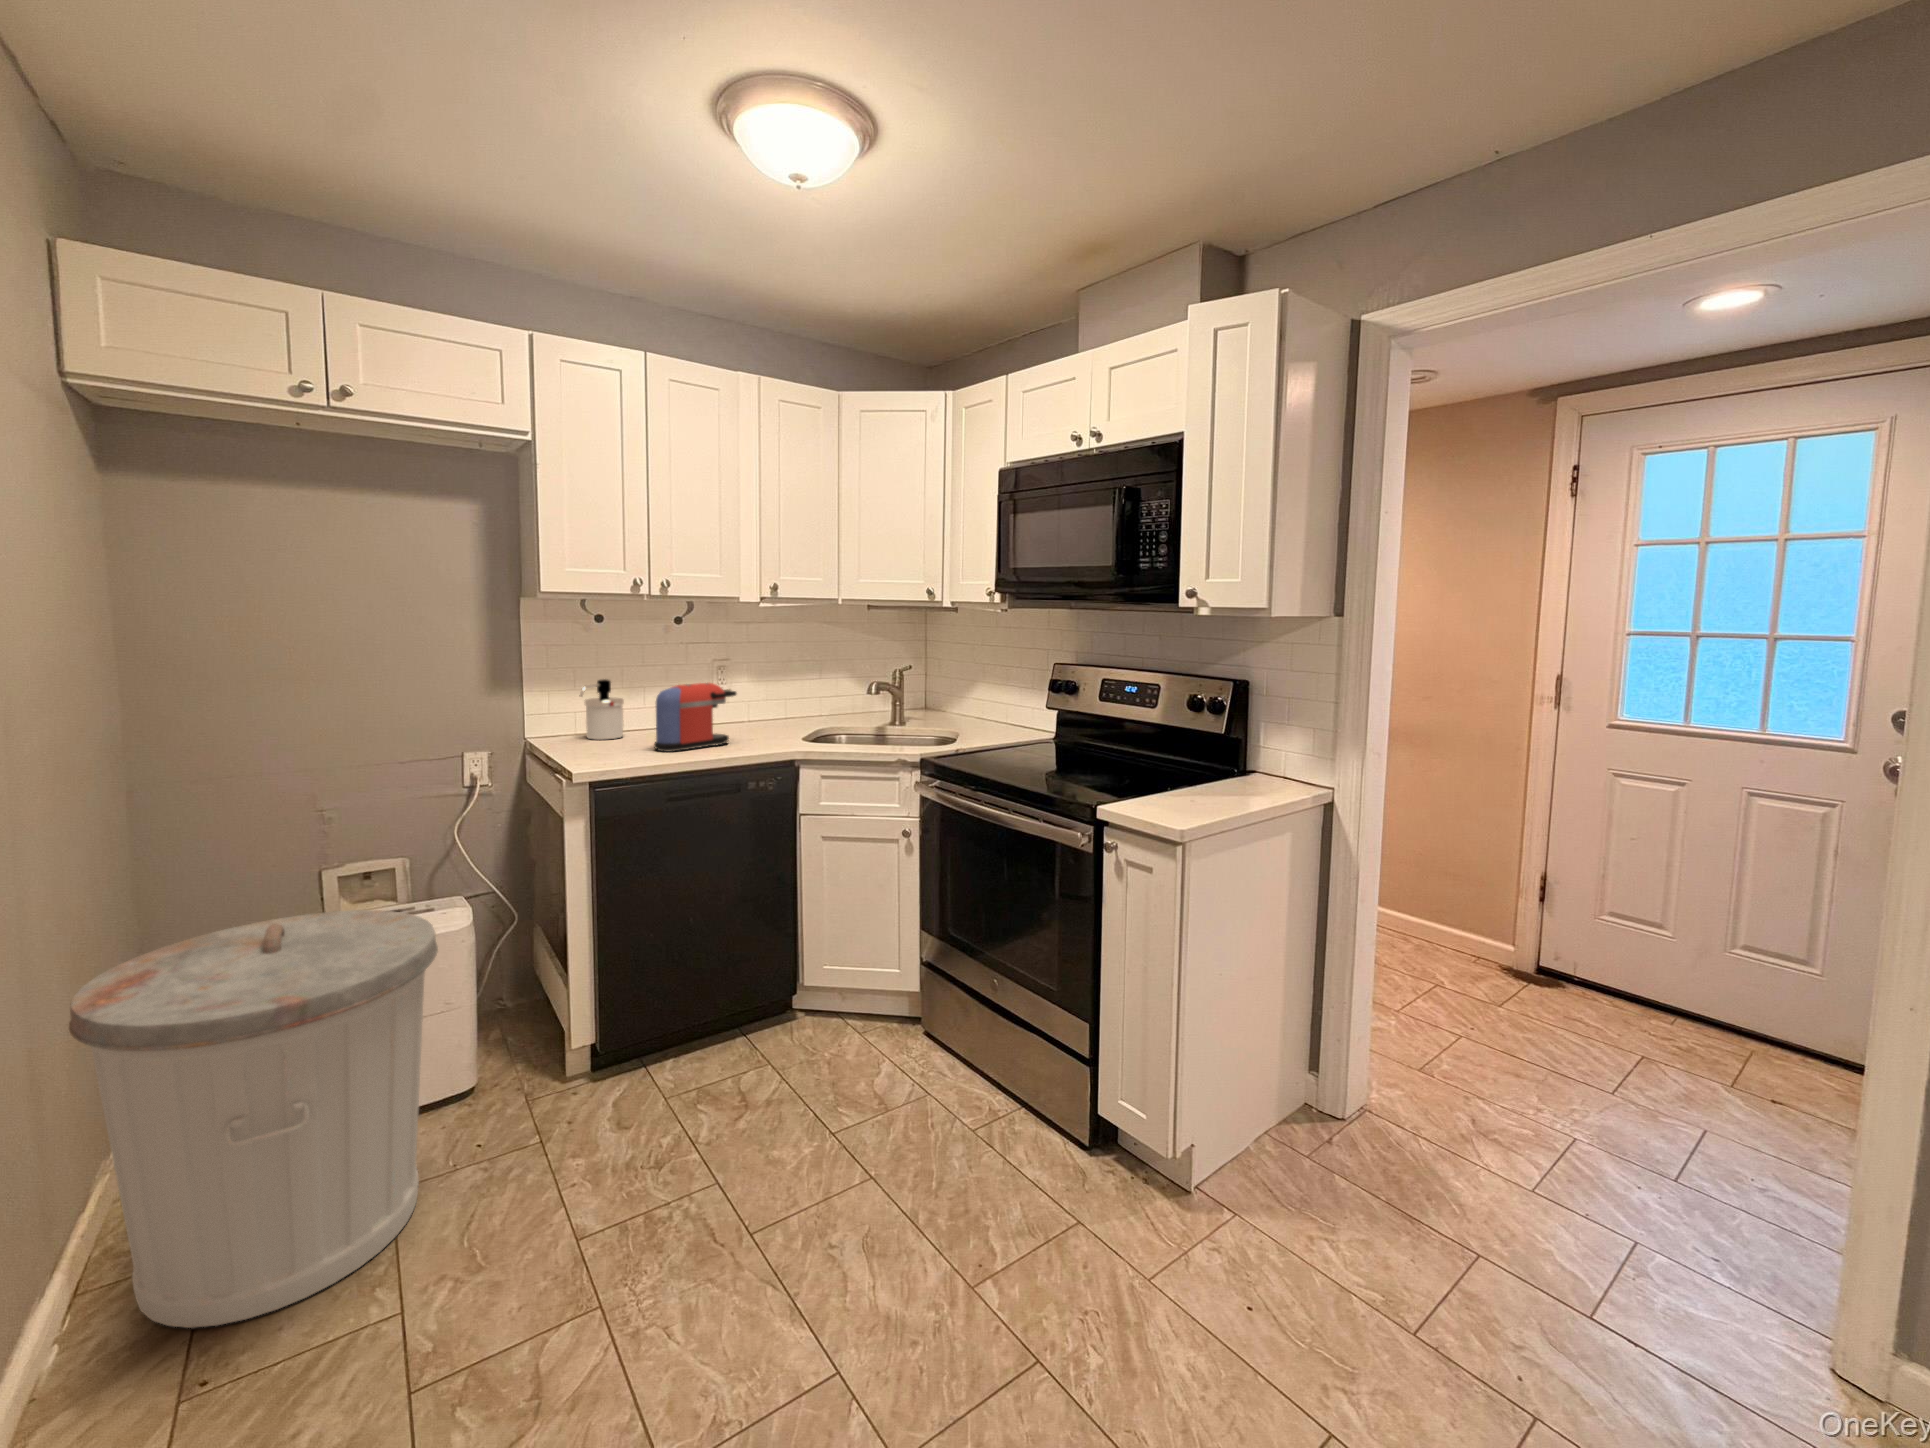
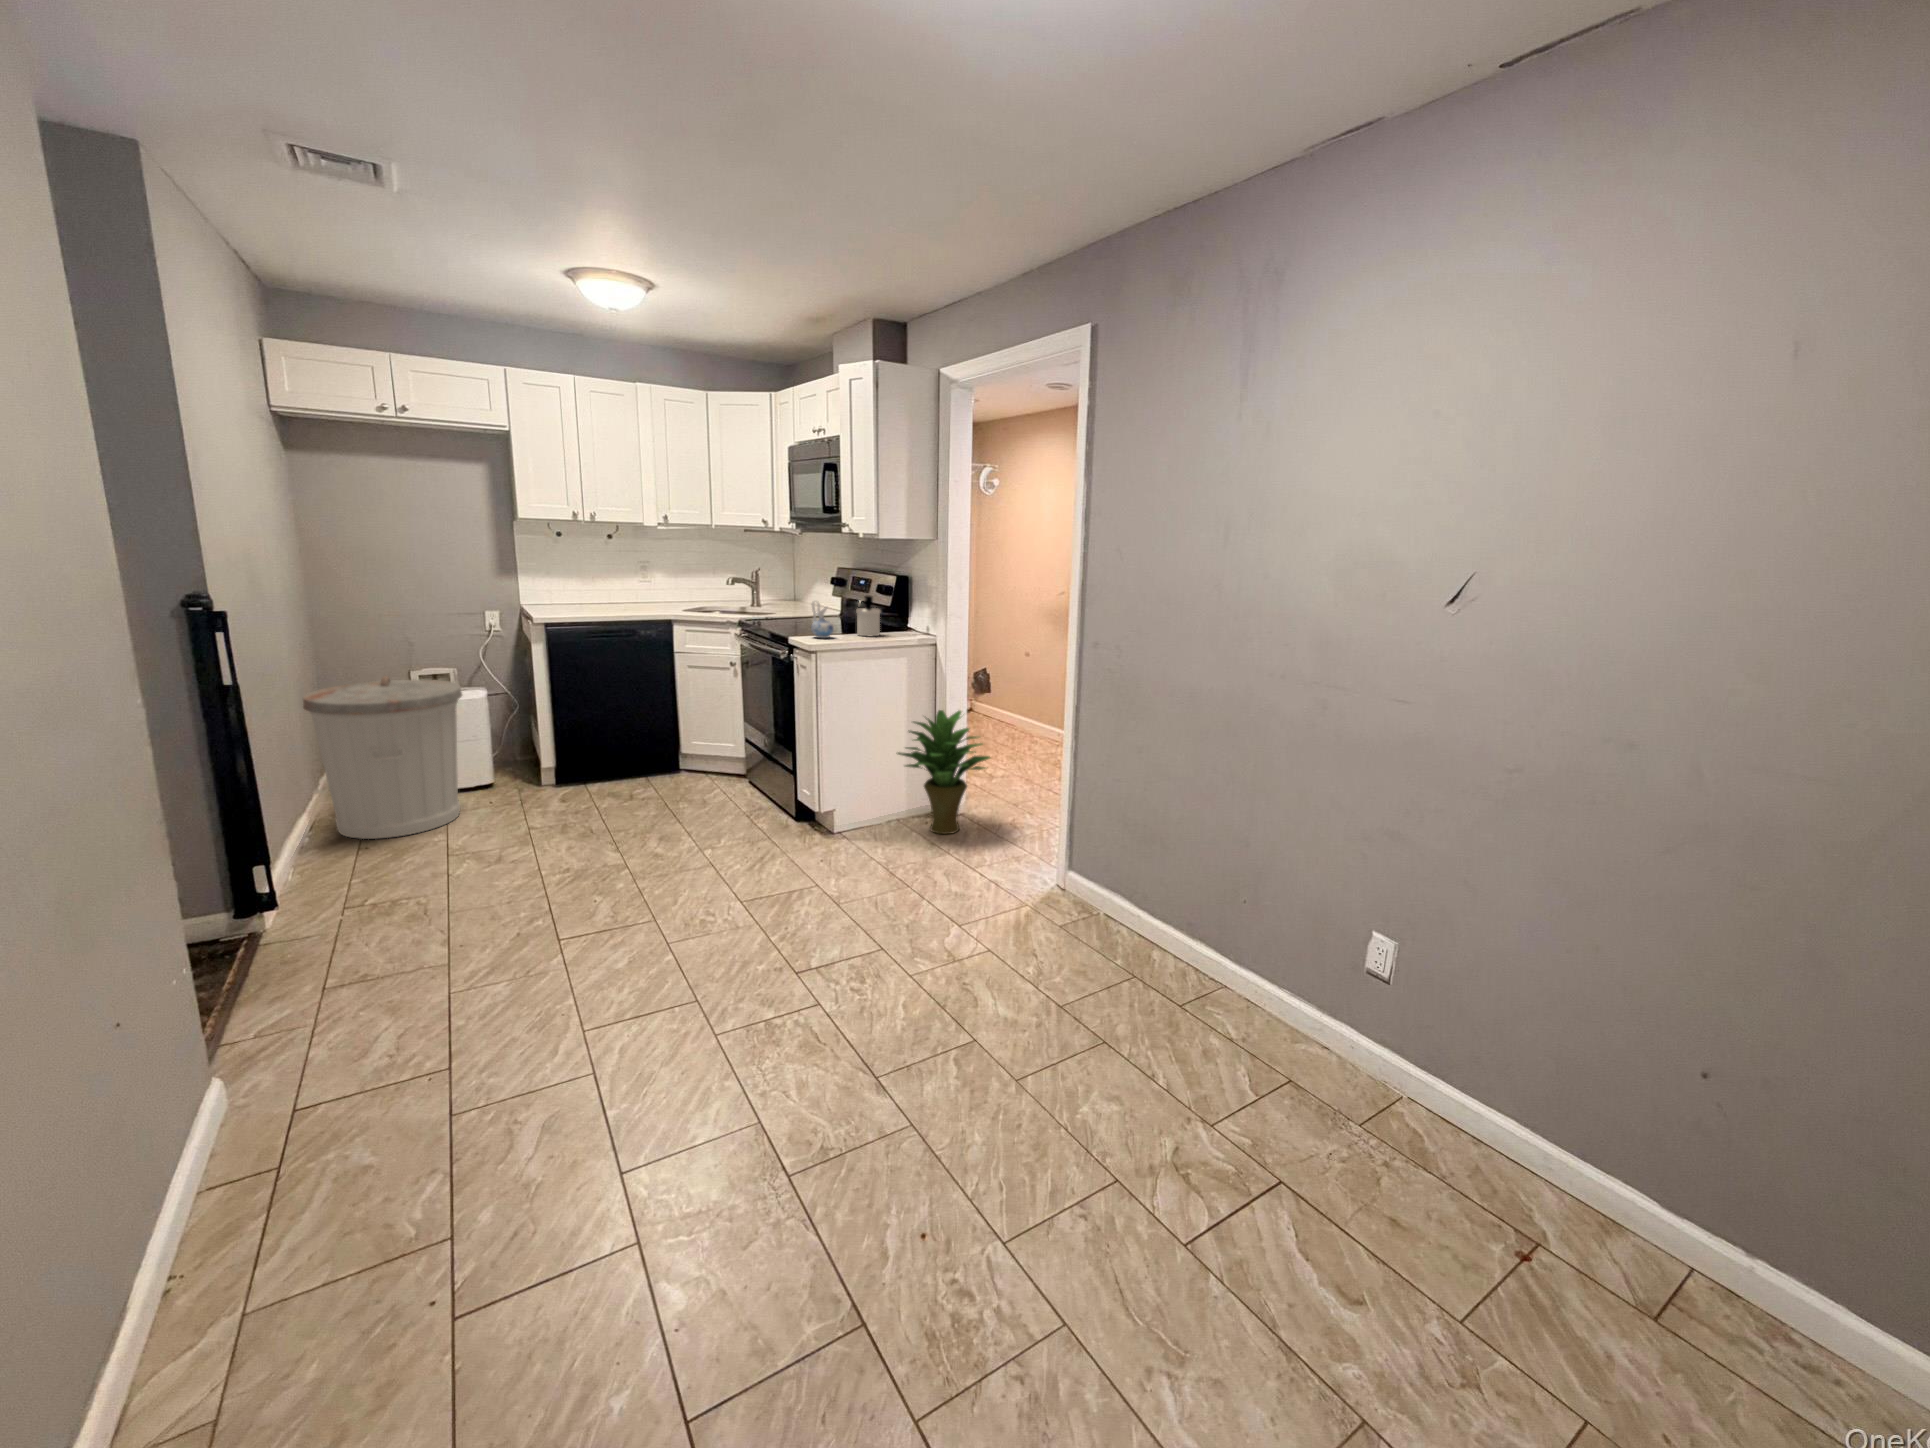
soap dispenser: present [579,679,624,740] -> present [856,596,881,636]
coffee maker: present [654,683,736,752] -> none [588,574,641,612]
ceramic pitcher: none [1129,730,1171,802] -> present [811,601,833,638]
potted plant: none [1308,927,1511,1186] -> present [898,710,990,834]

